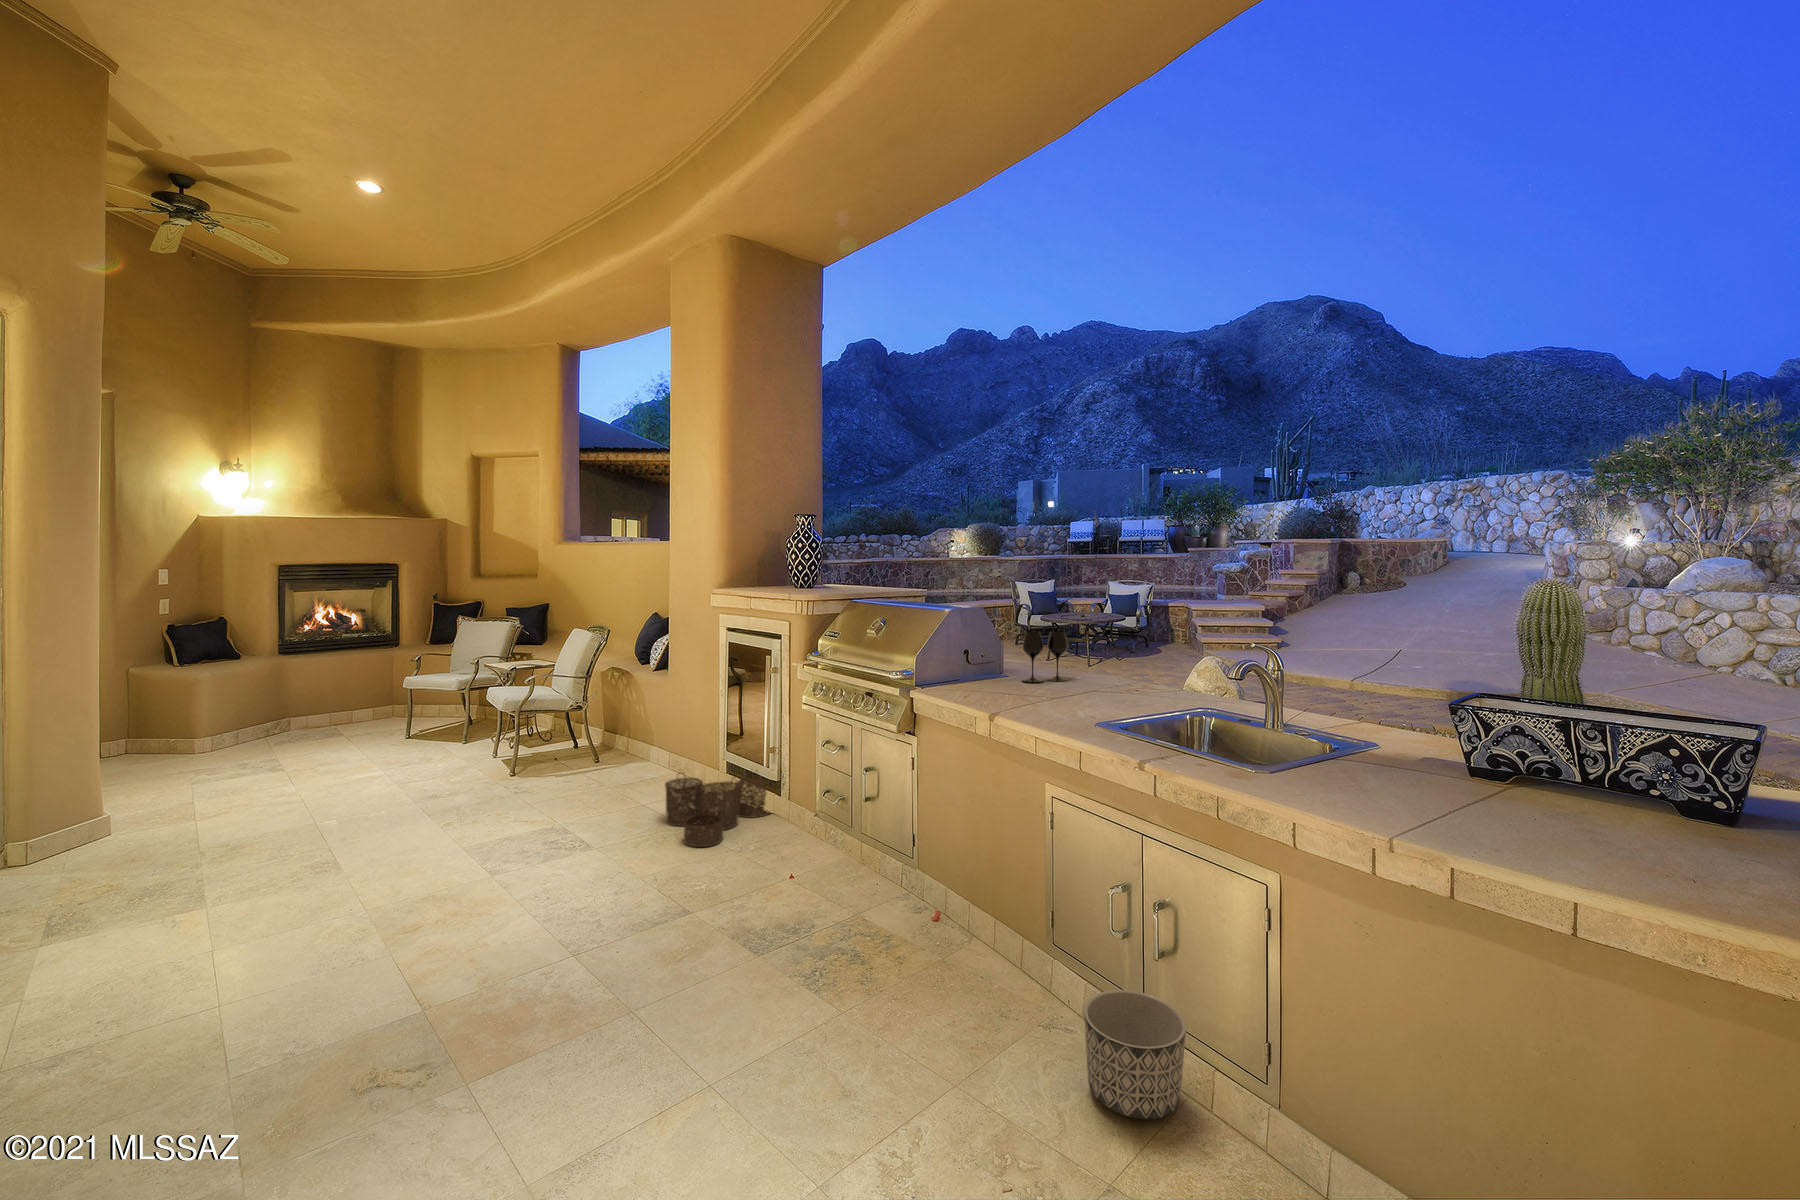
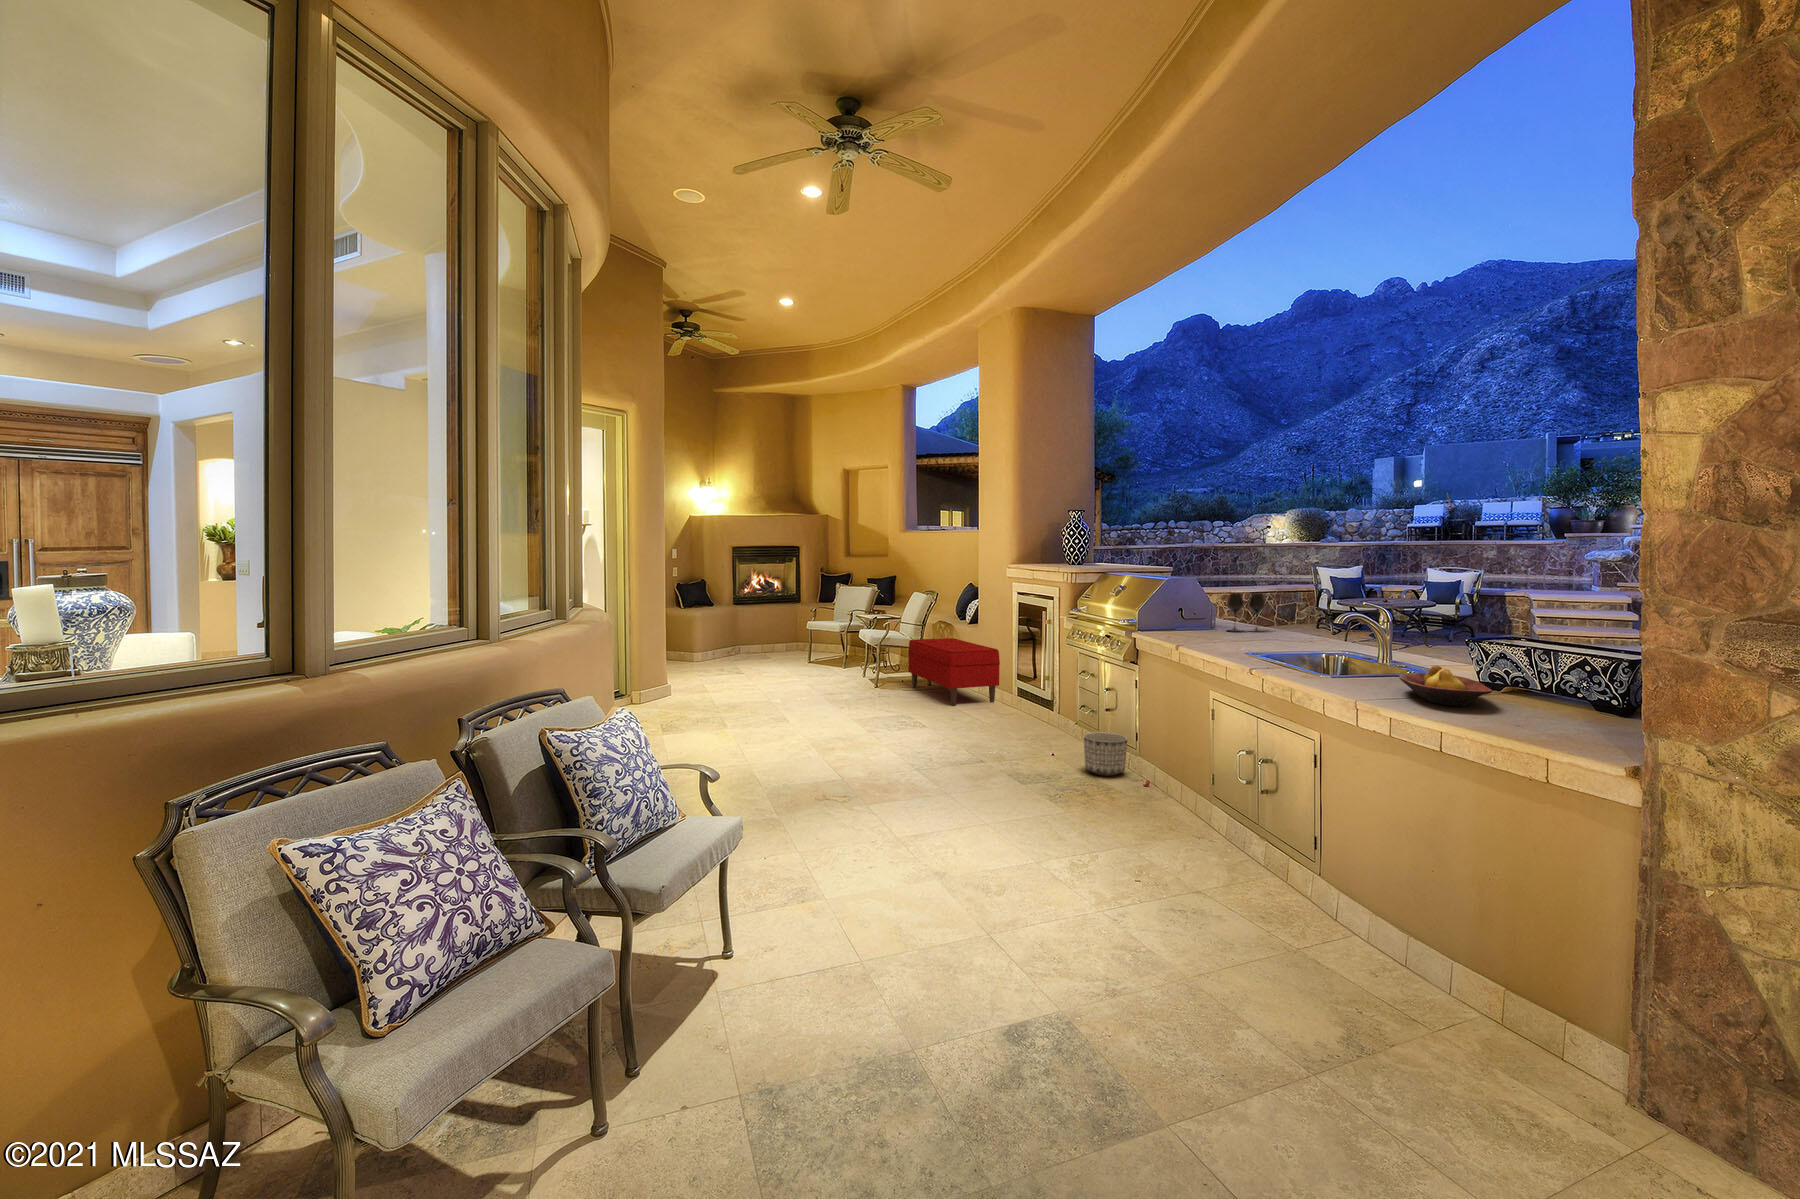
bench: none [568,687,701,787] -> present [908,638,1000,705]
woven basket: present [665,770,770,847] -> none [970,692,1049,739]
fruit bowl: none [1404,770,1602,850] -> present [1399,665,1492,706]
planter: present [1084,990,1186,1119] -> present [1084,732,1128,776]

